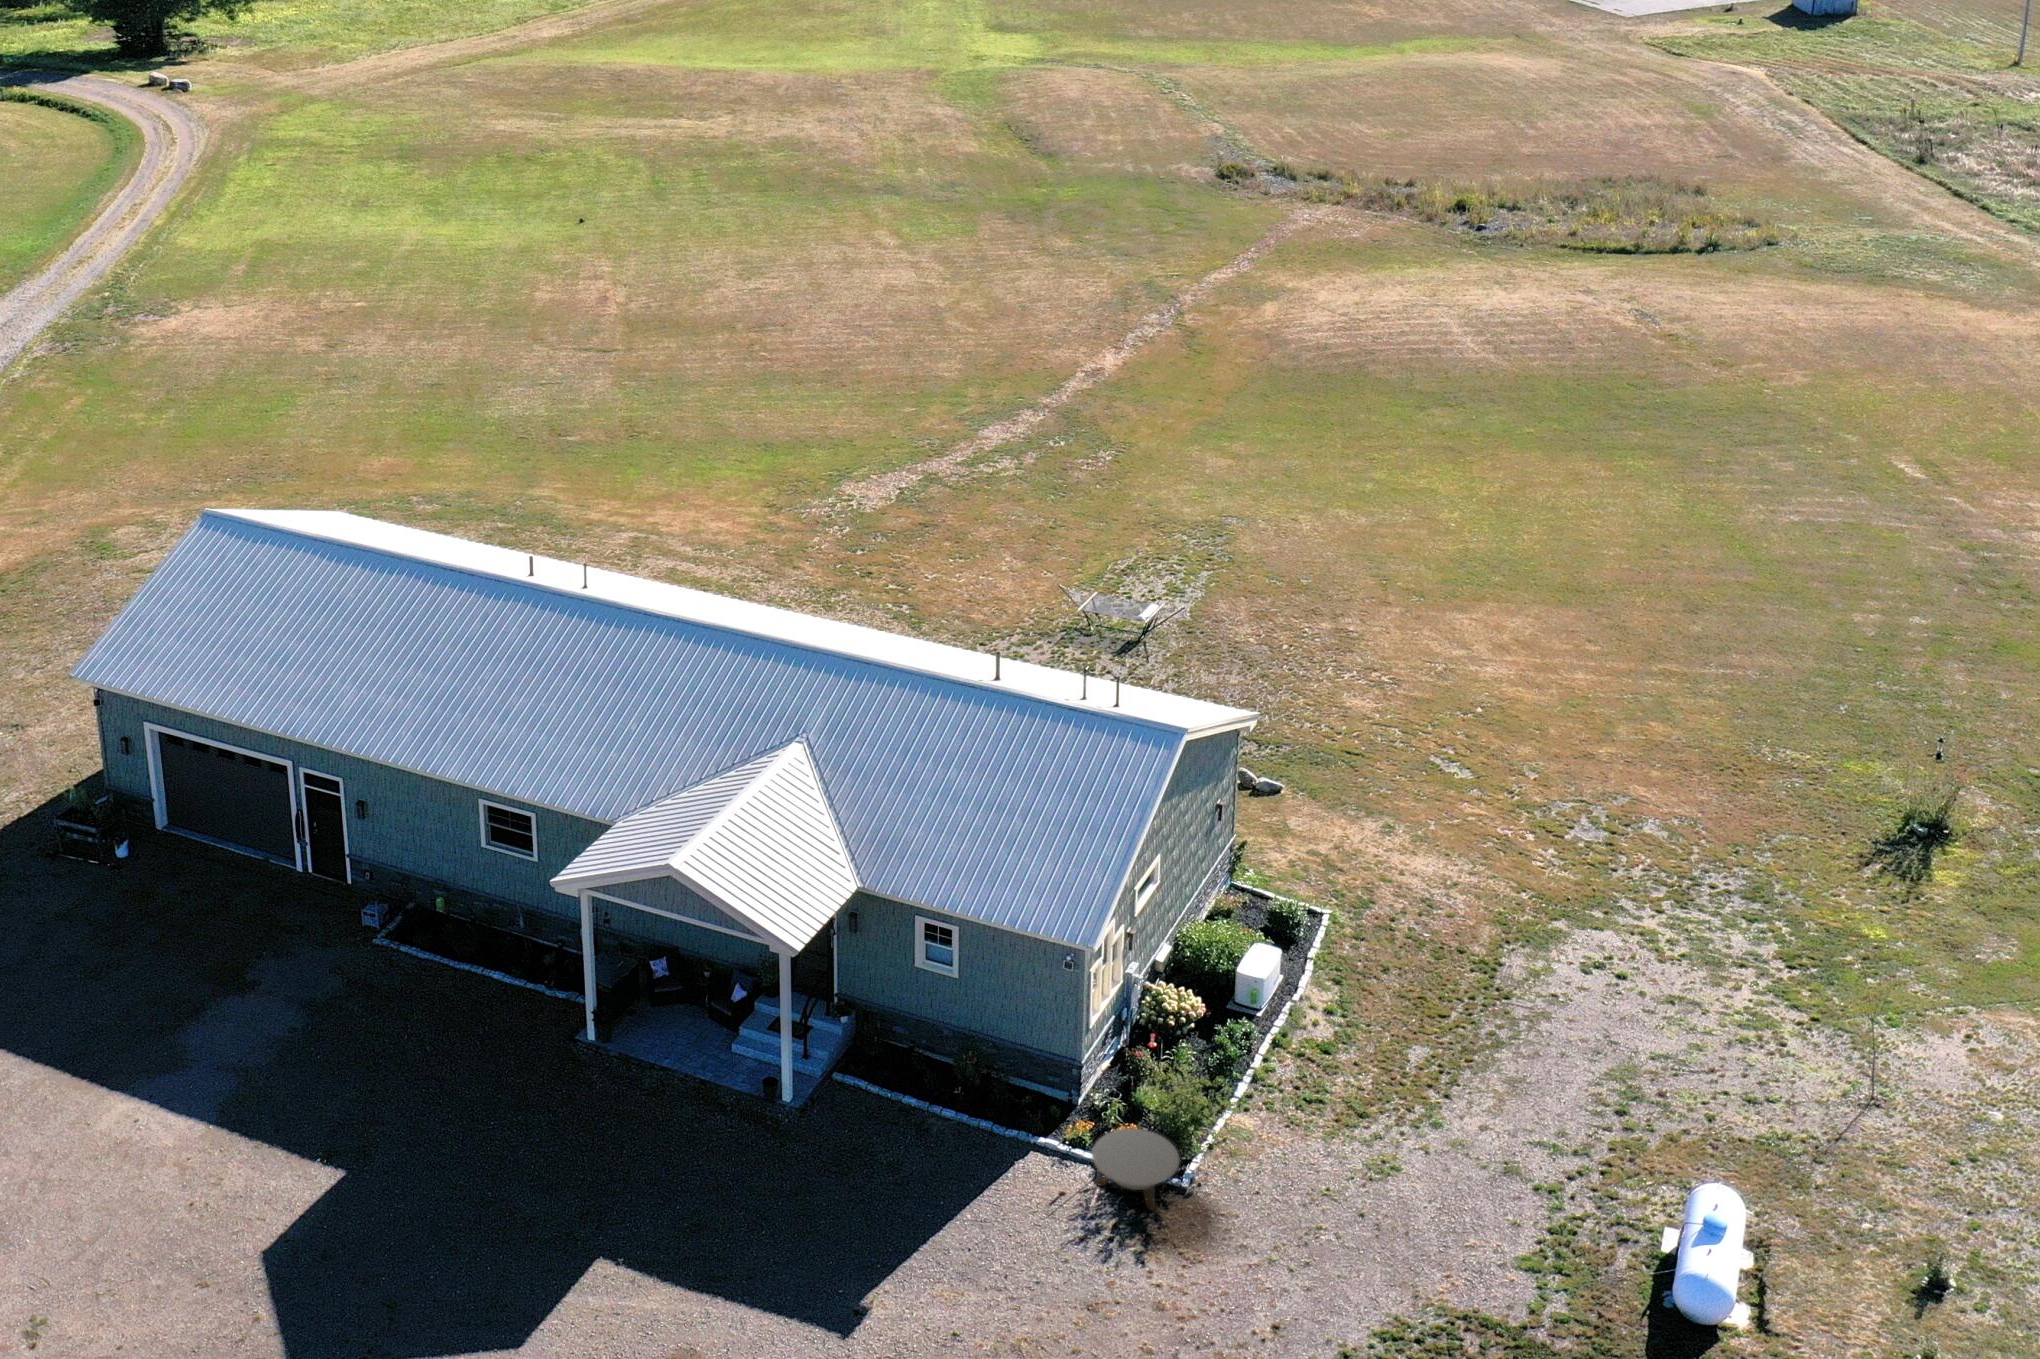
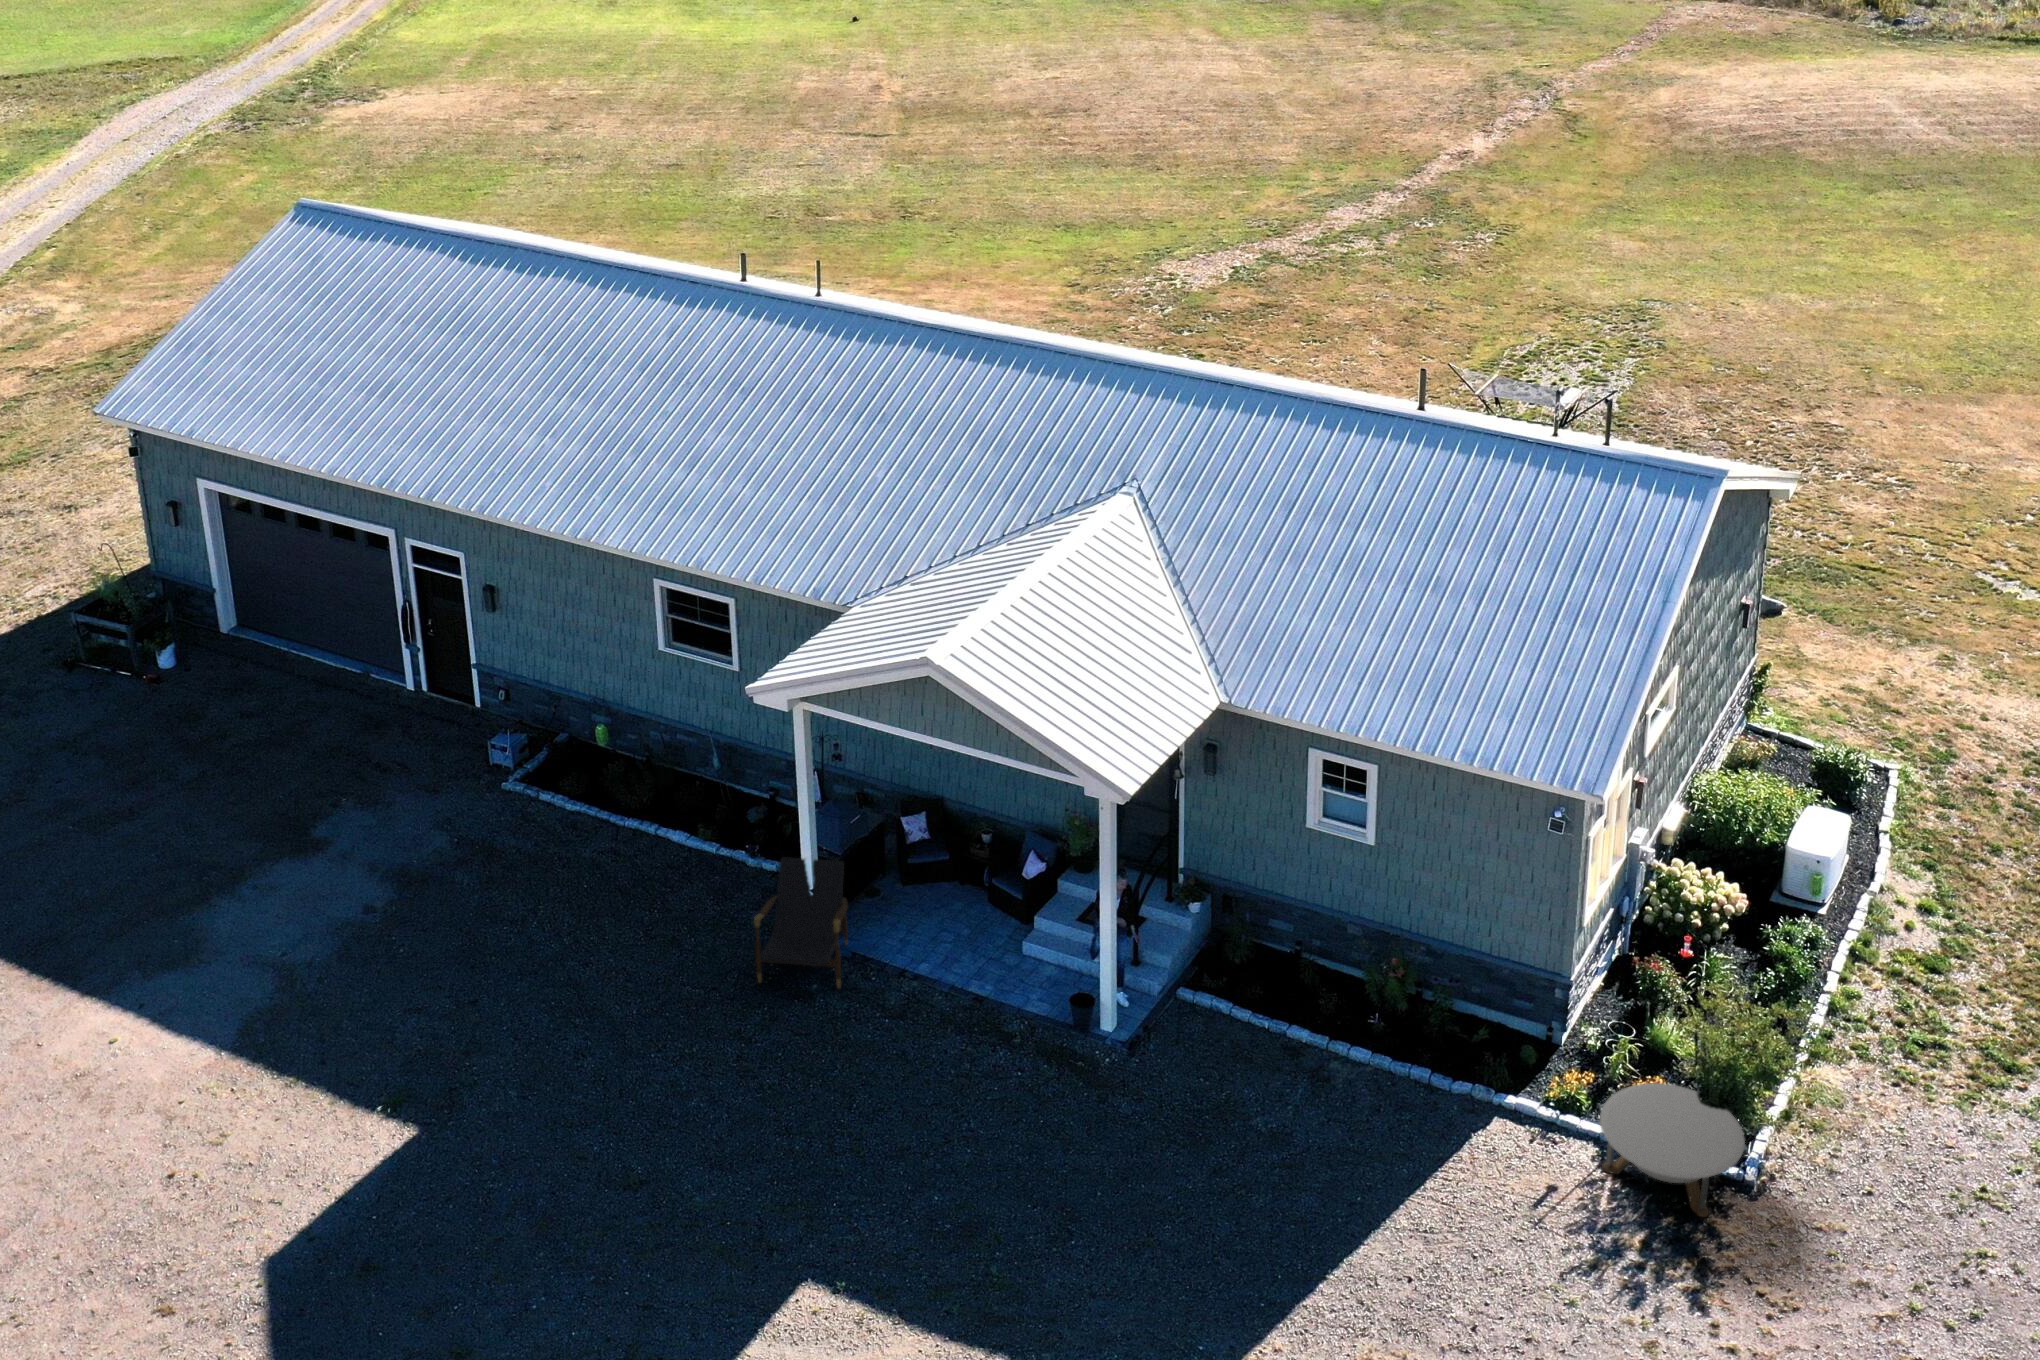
lounge chair: none [553,992,615,1079] -> present [754,857,848,988]

